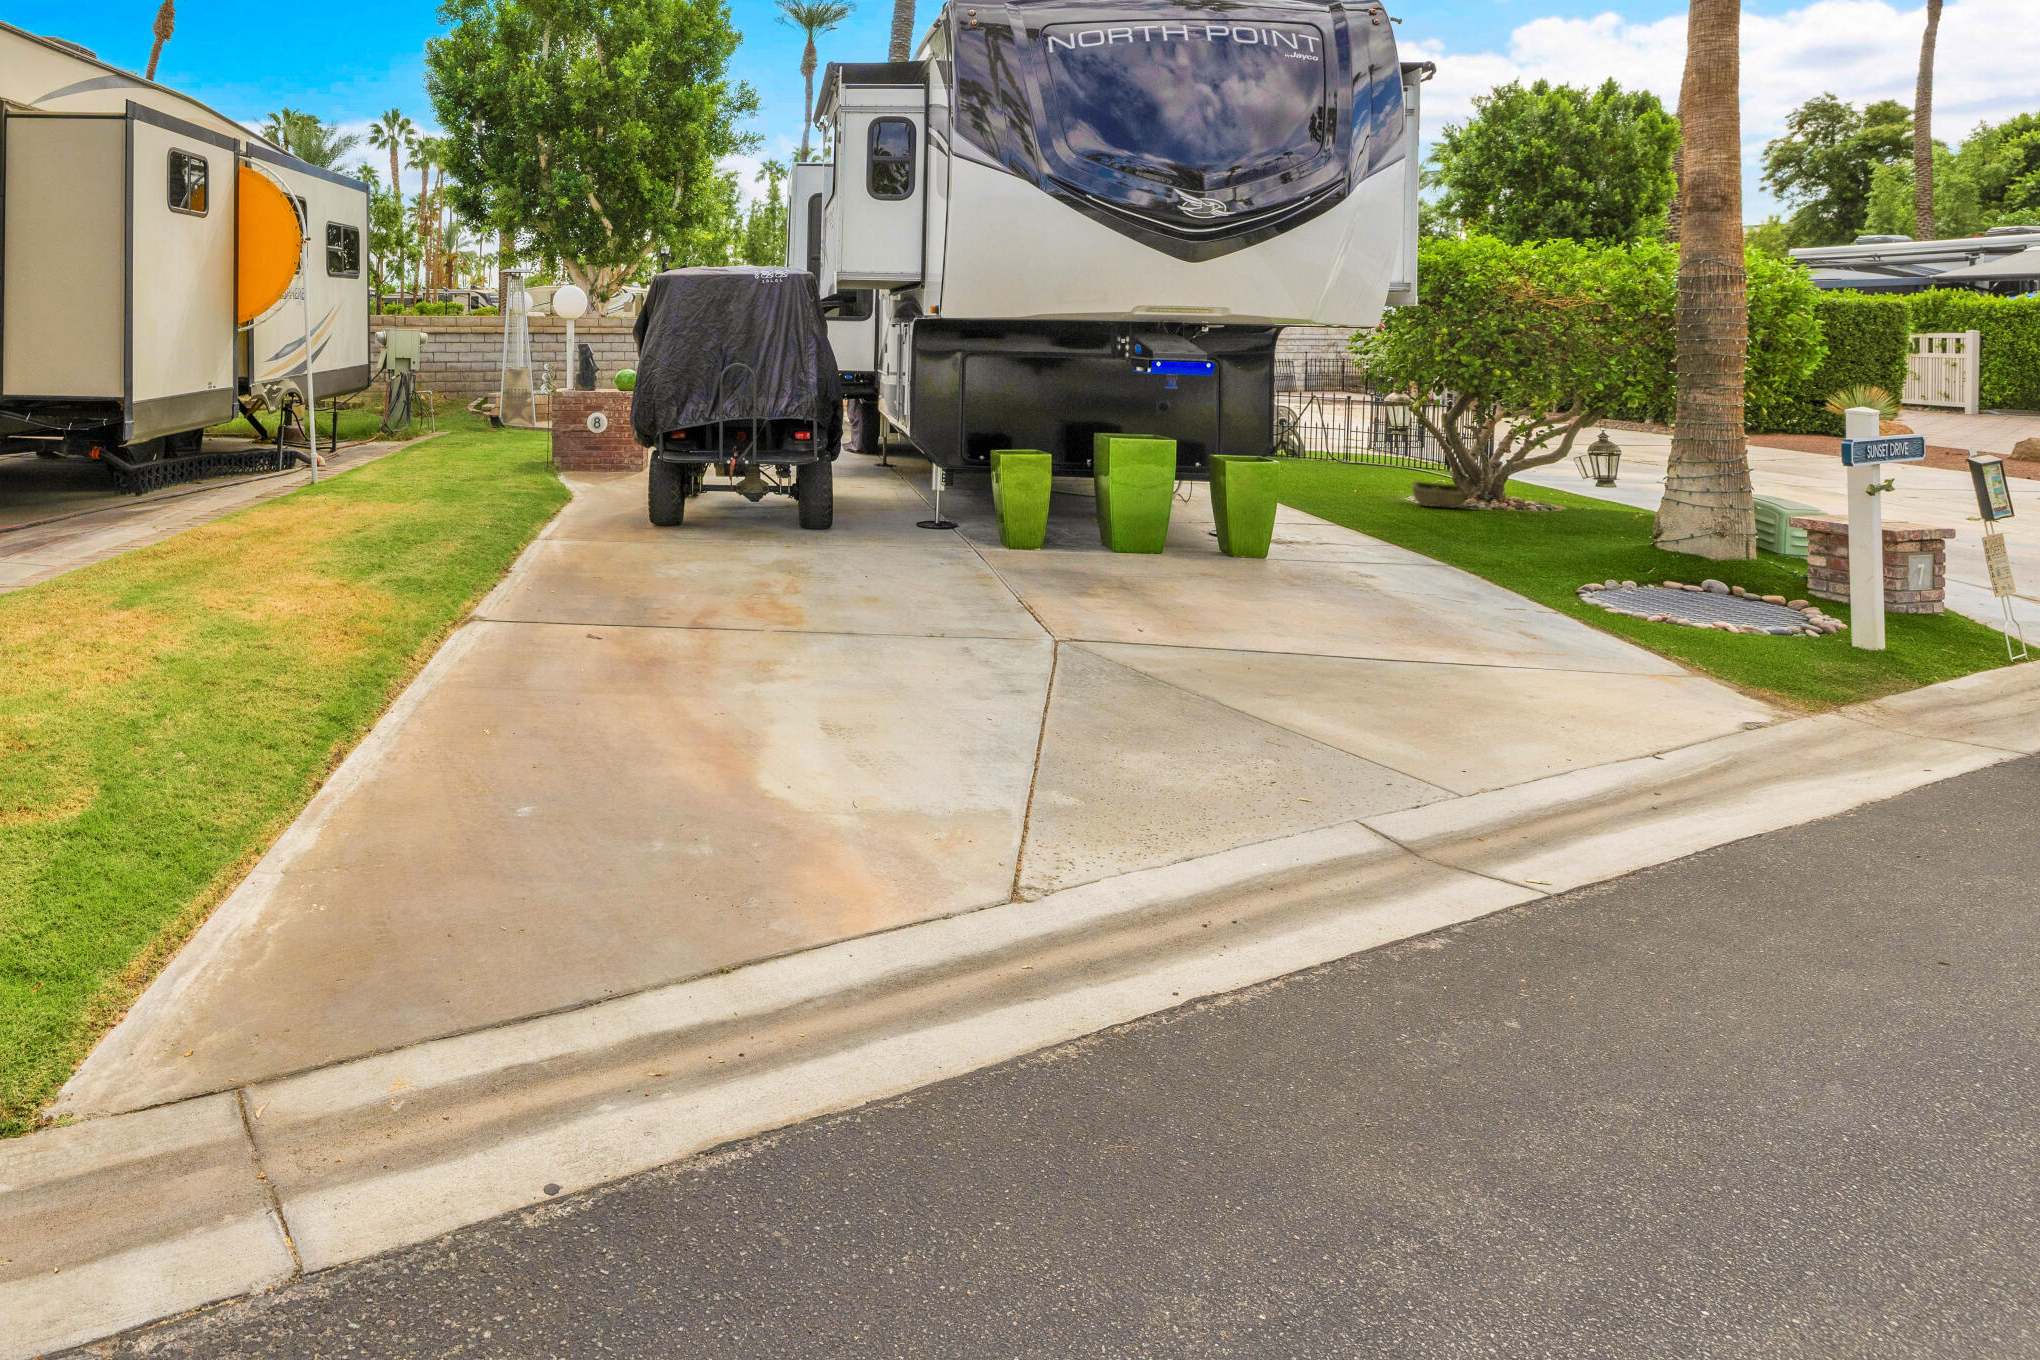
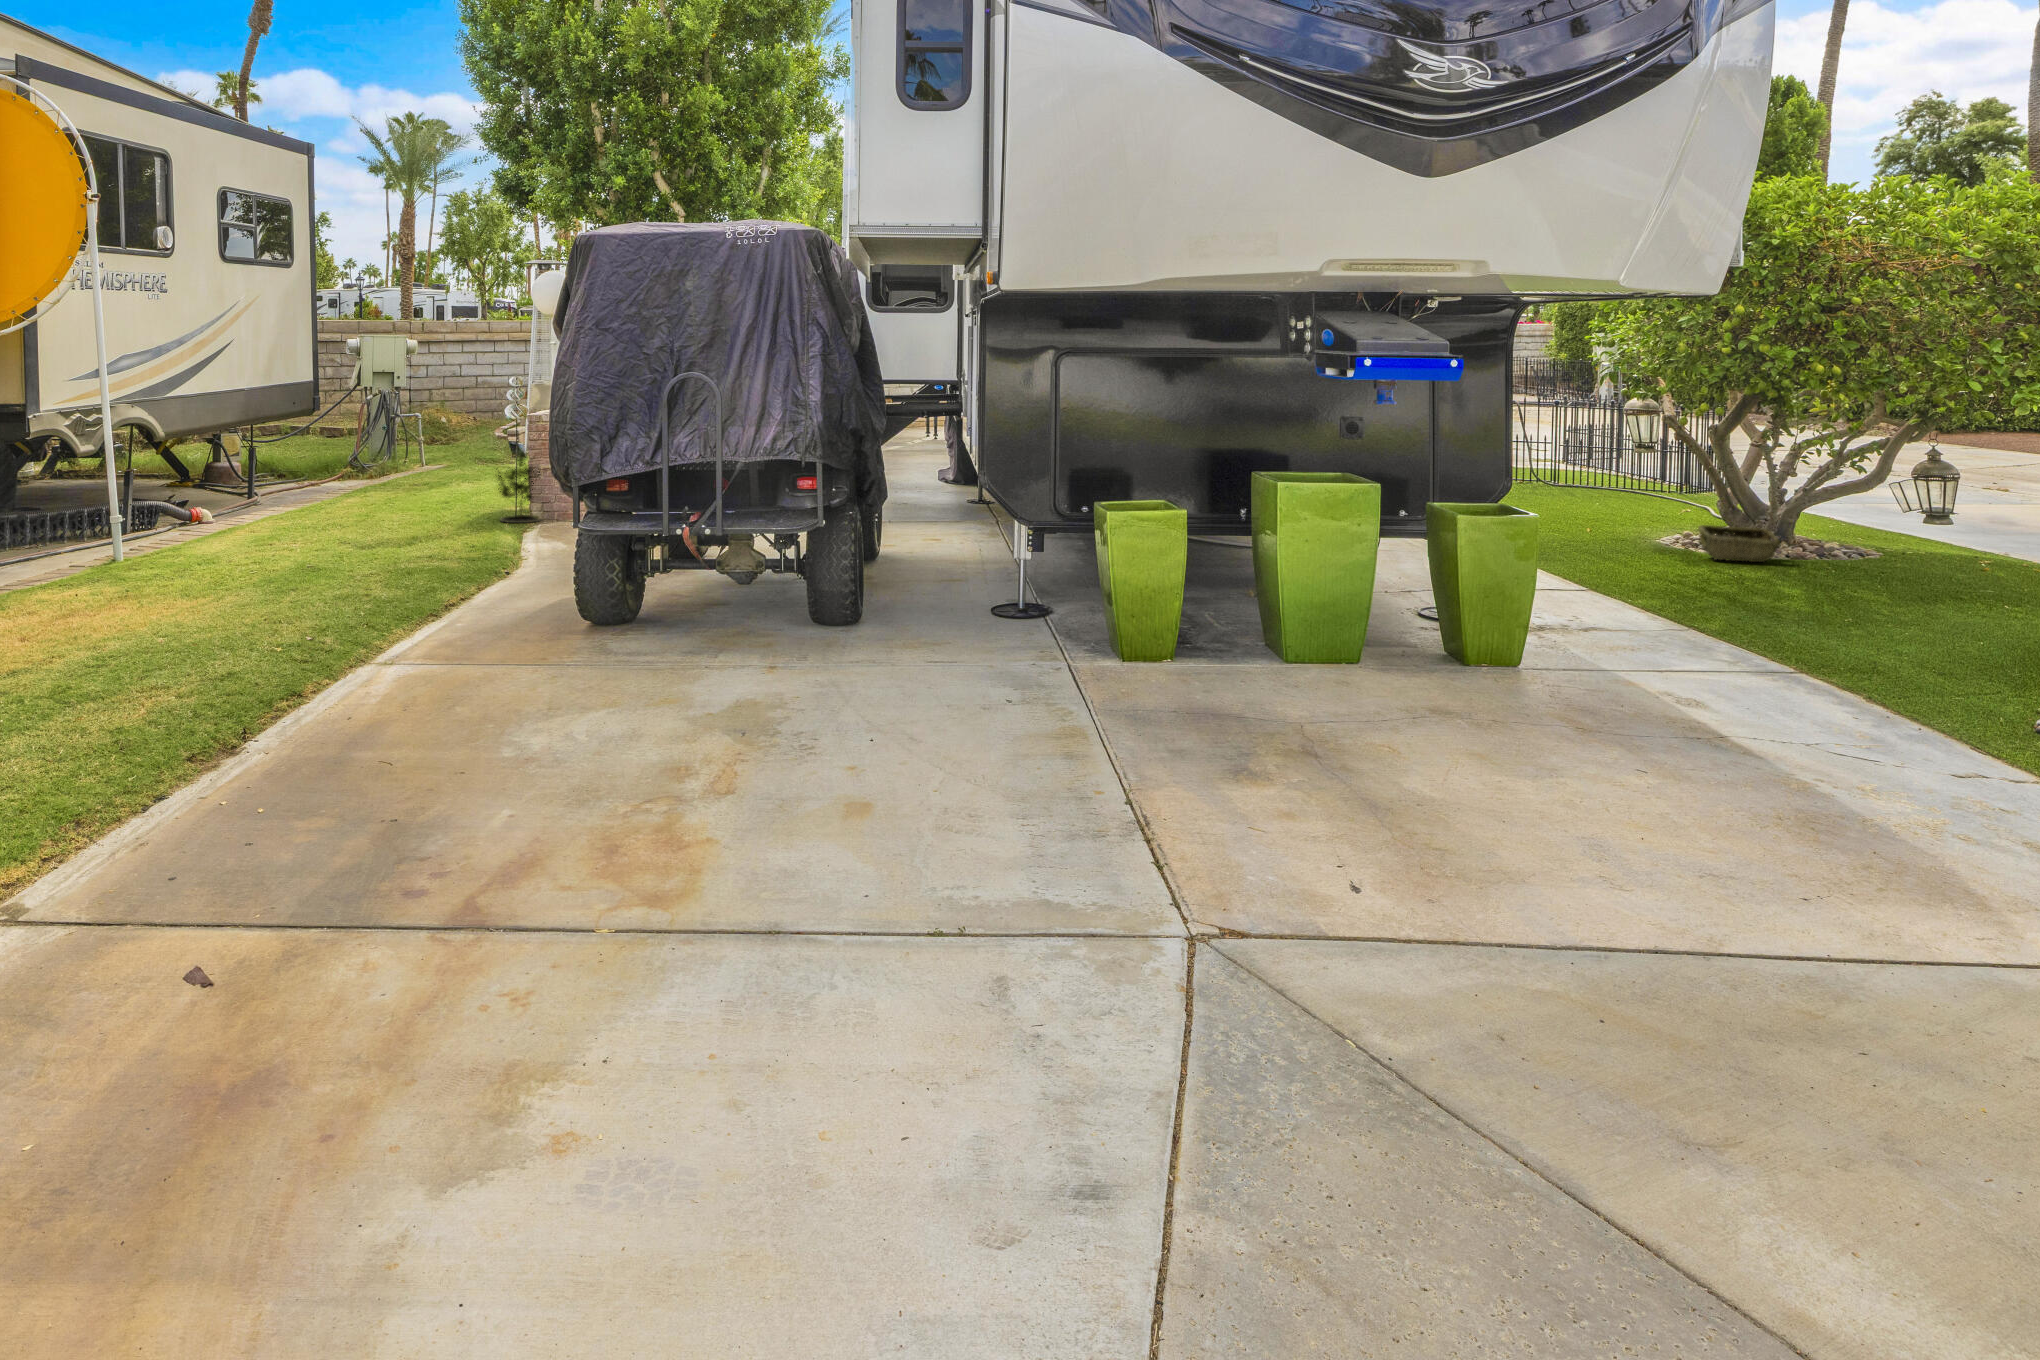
potted tree: none [524,411,563,470] -> present [496,448,542,523]

